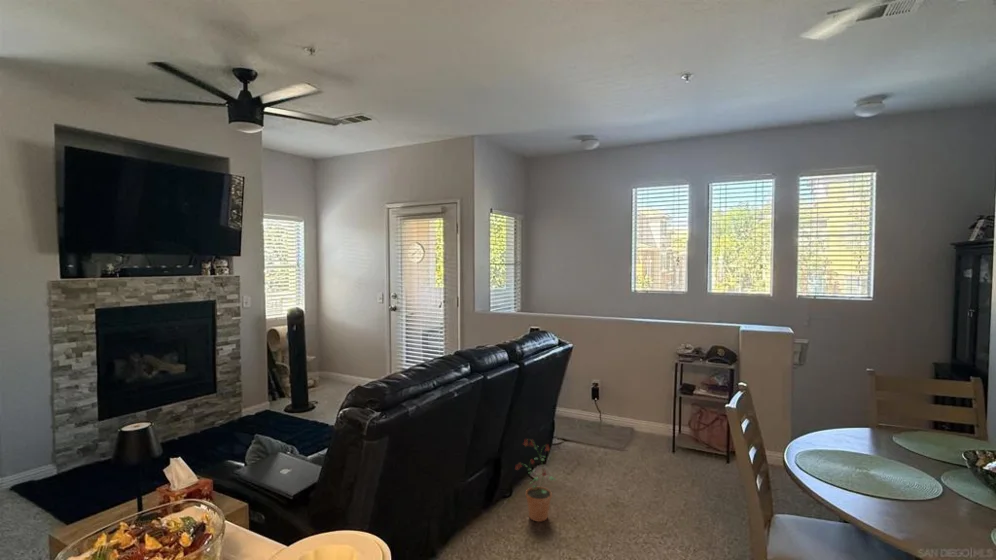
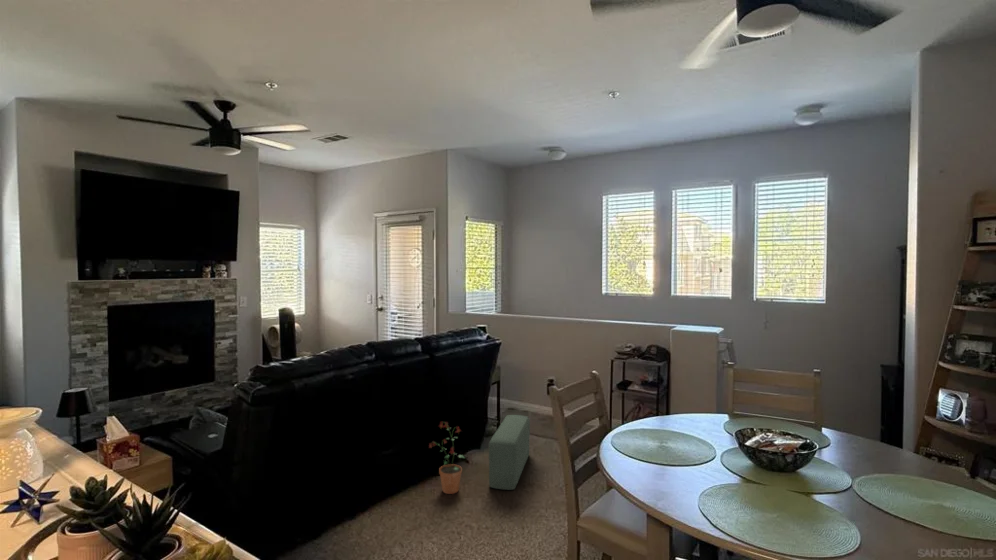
pouf: none [575,426,611,513] -> present [489,415,530,490]

